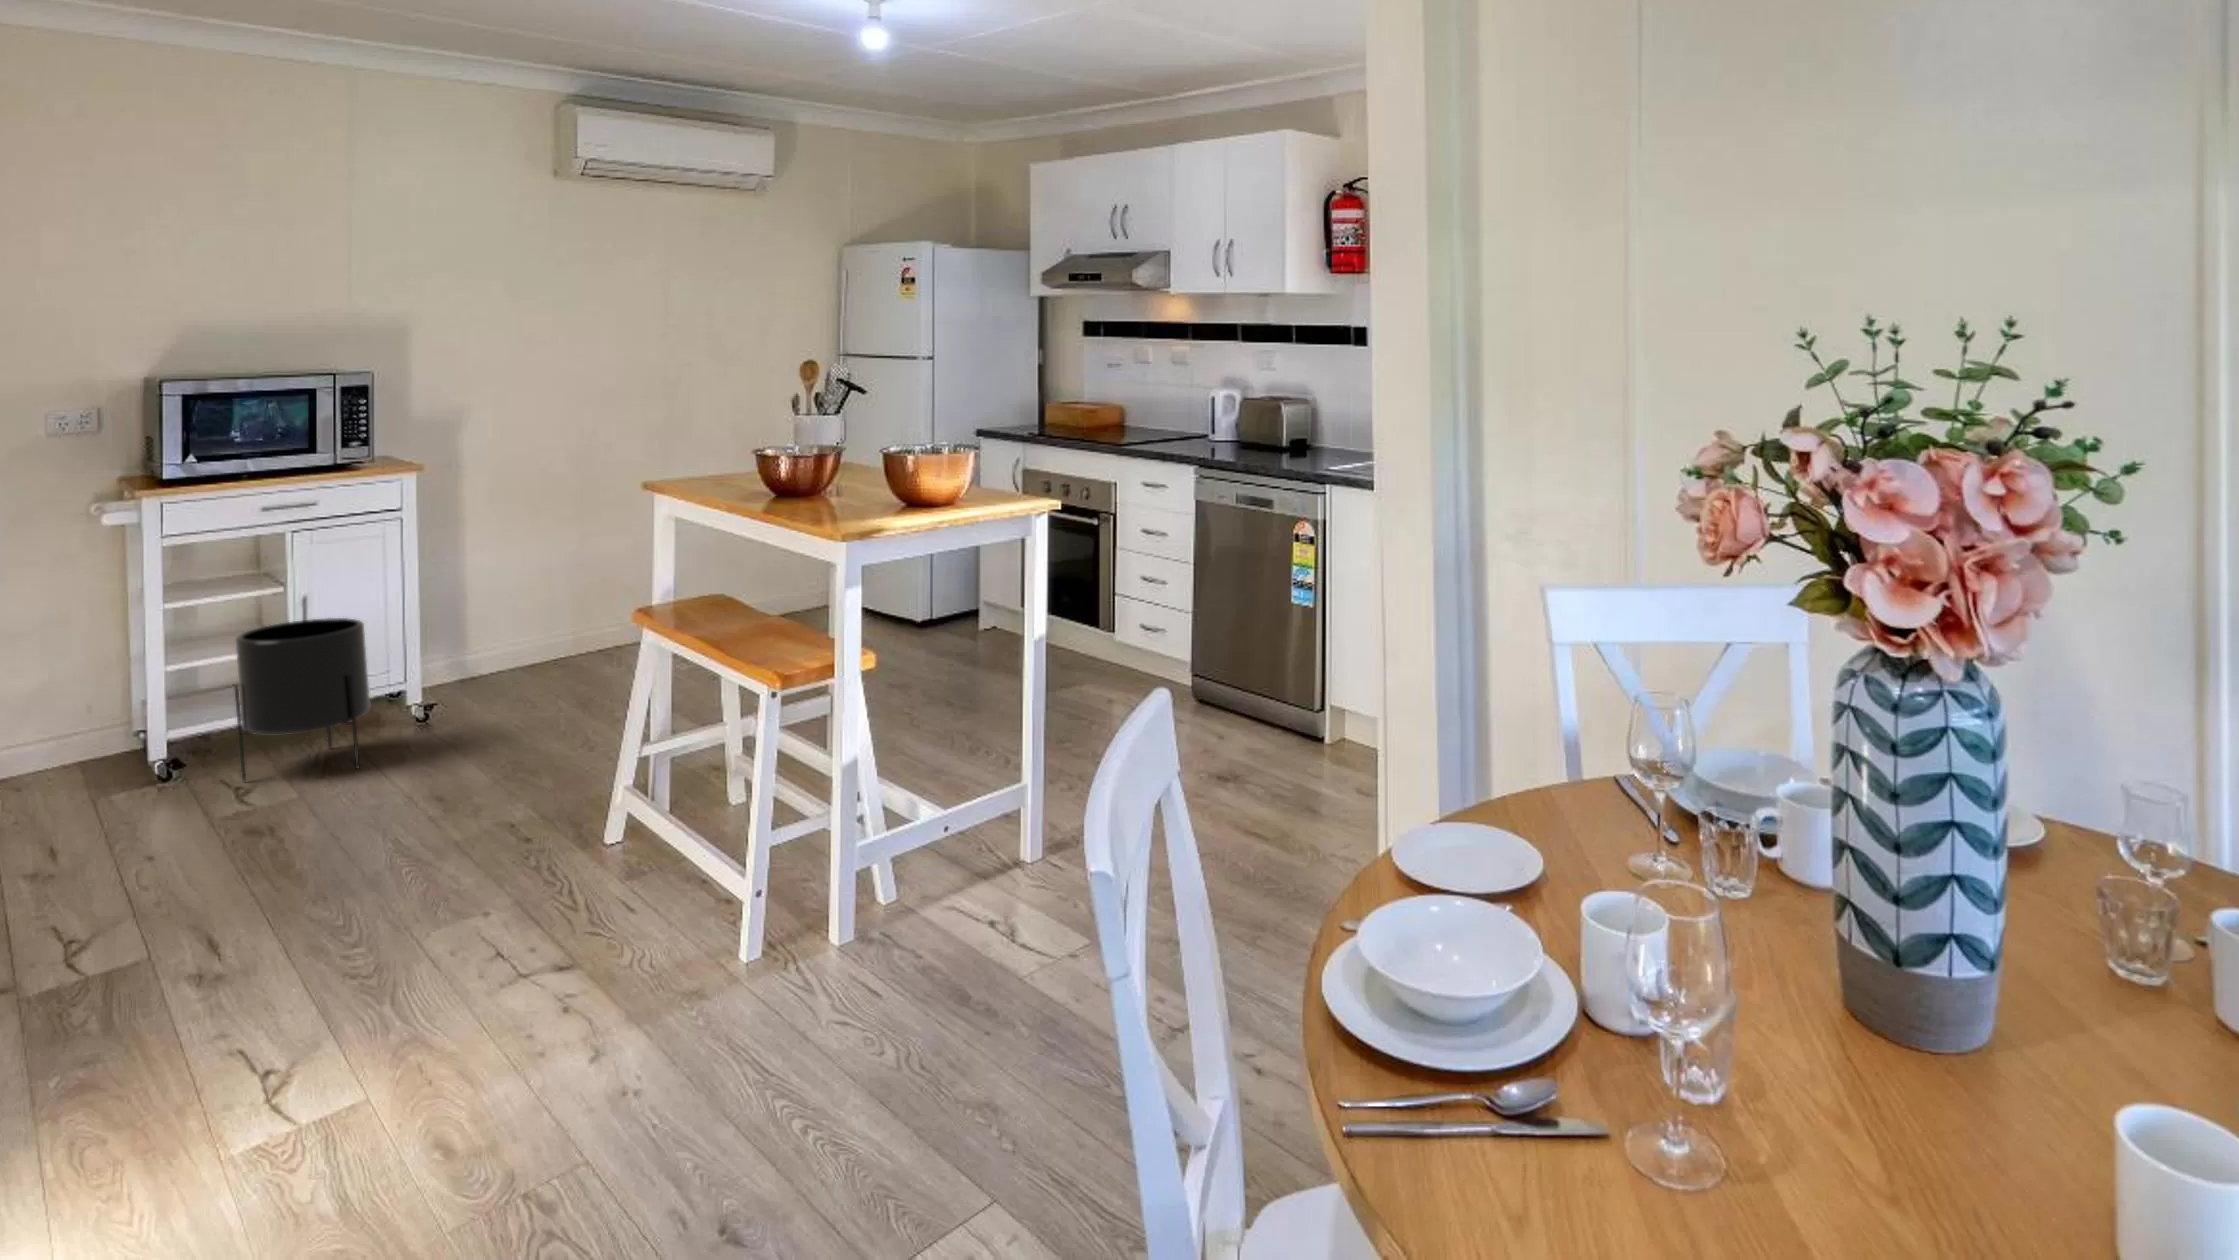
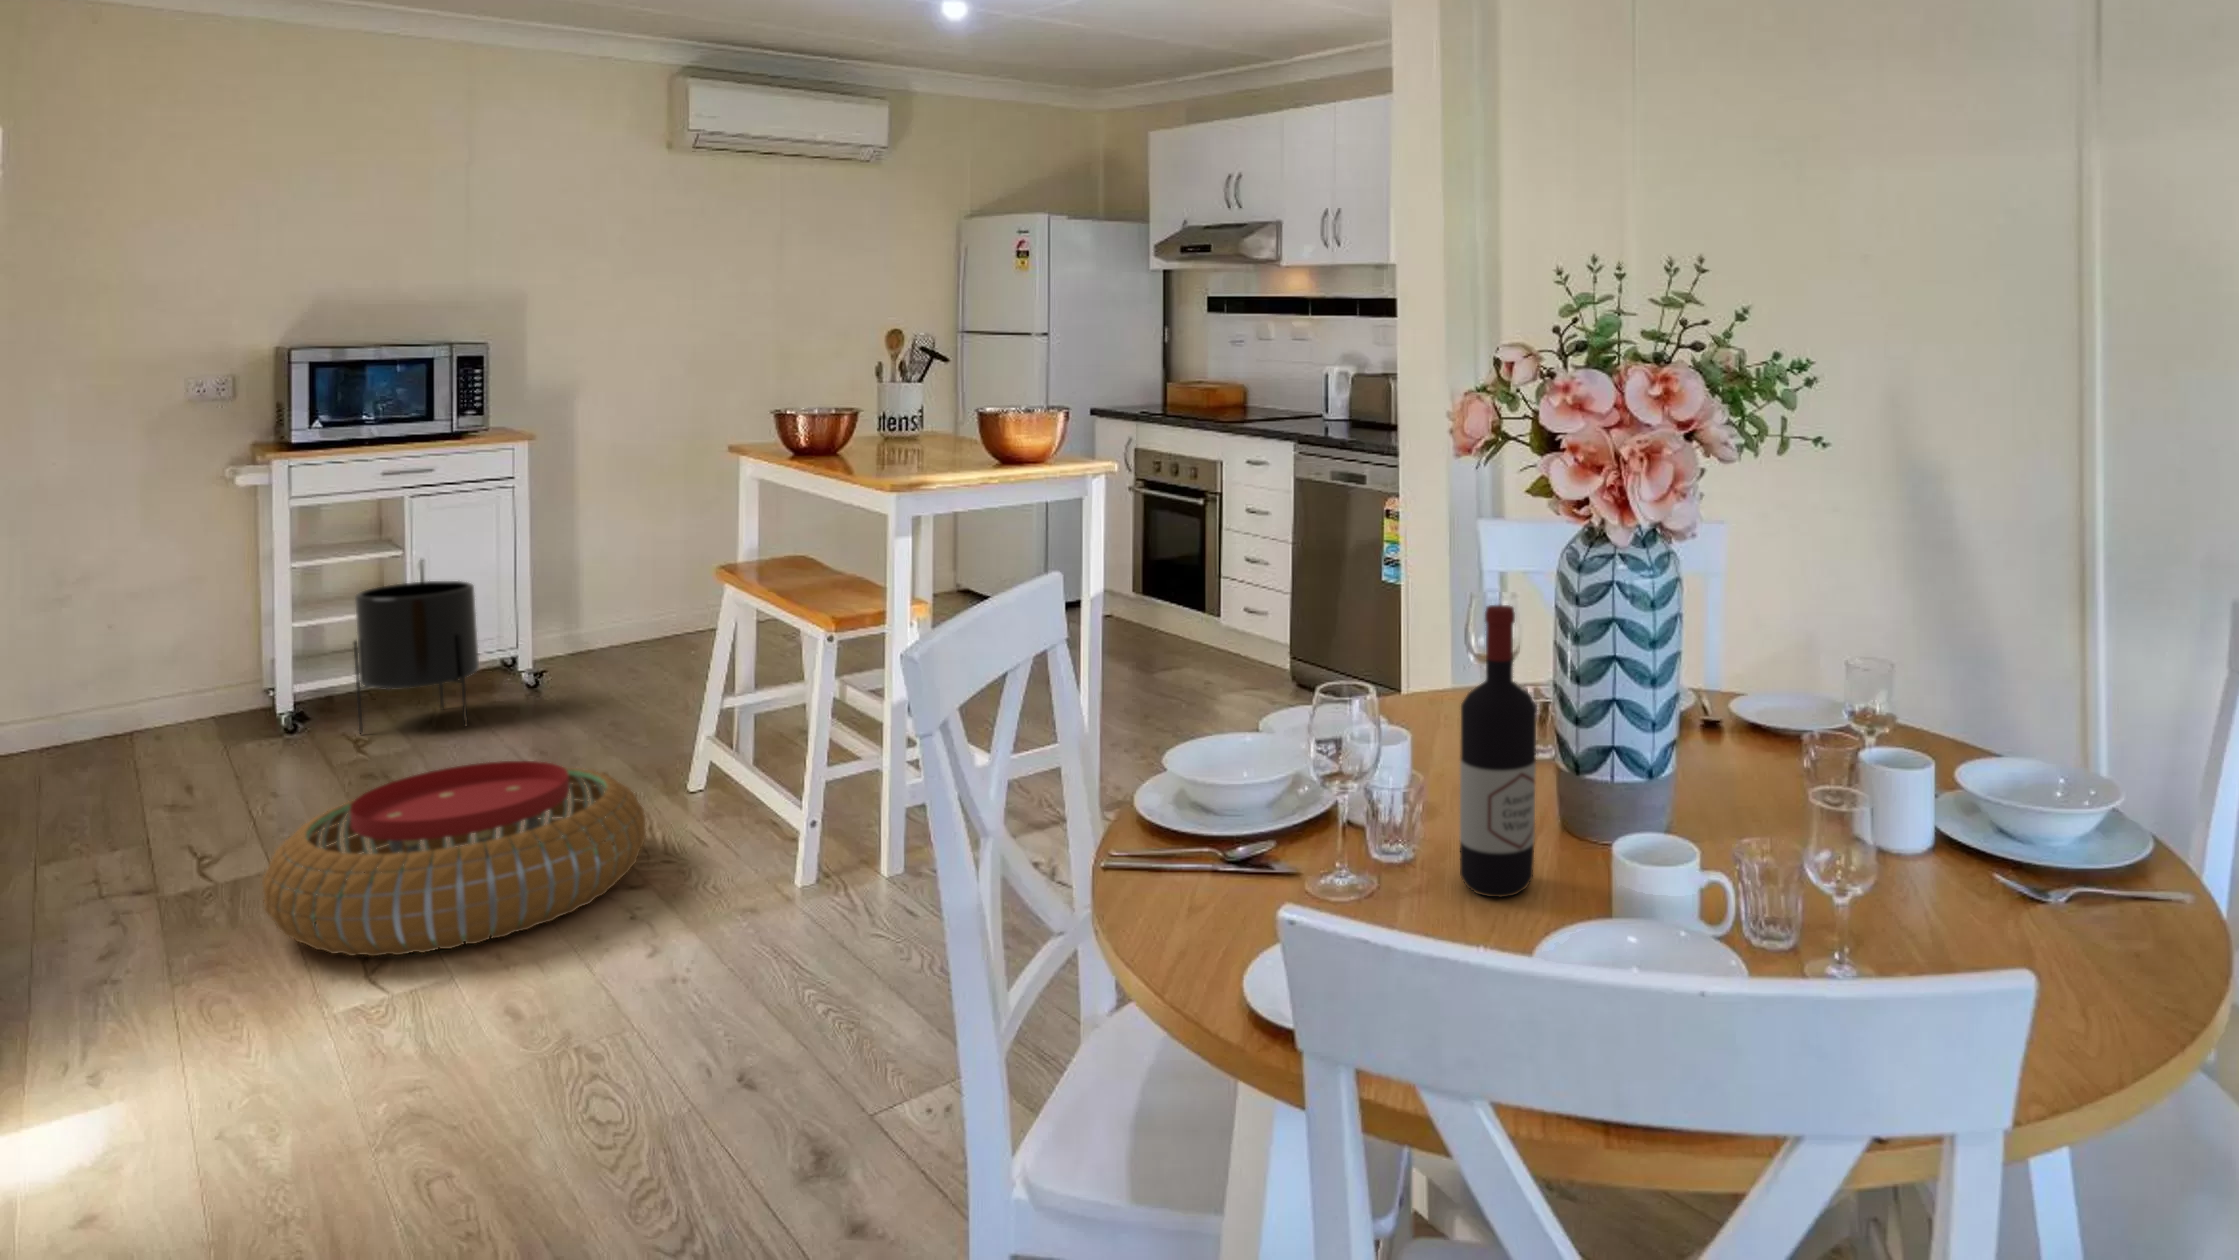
wine bottle: none [1803,778,1925,1165] -> present [1460,605,1537,897]
pouf: none [138,832,572,1076] -> present [262,761,646,956]

